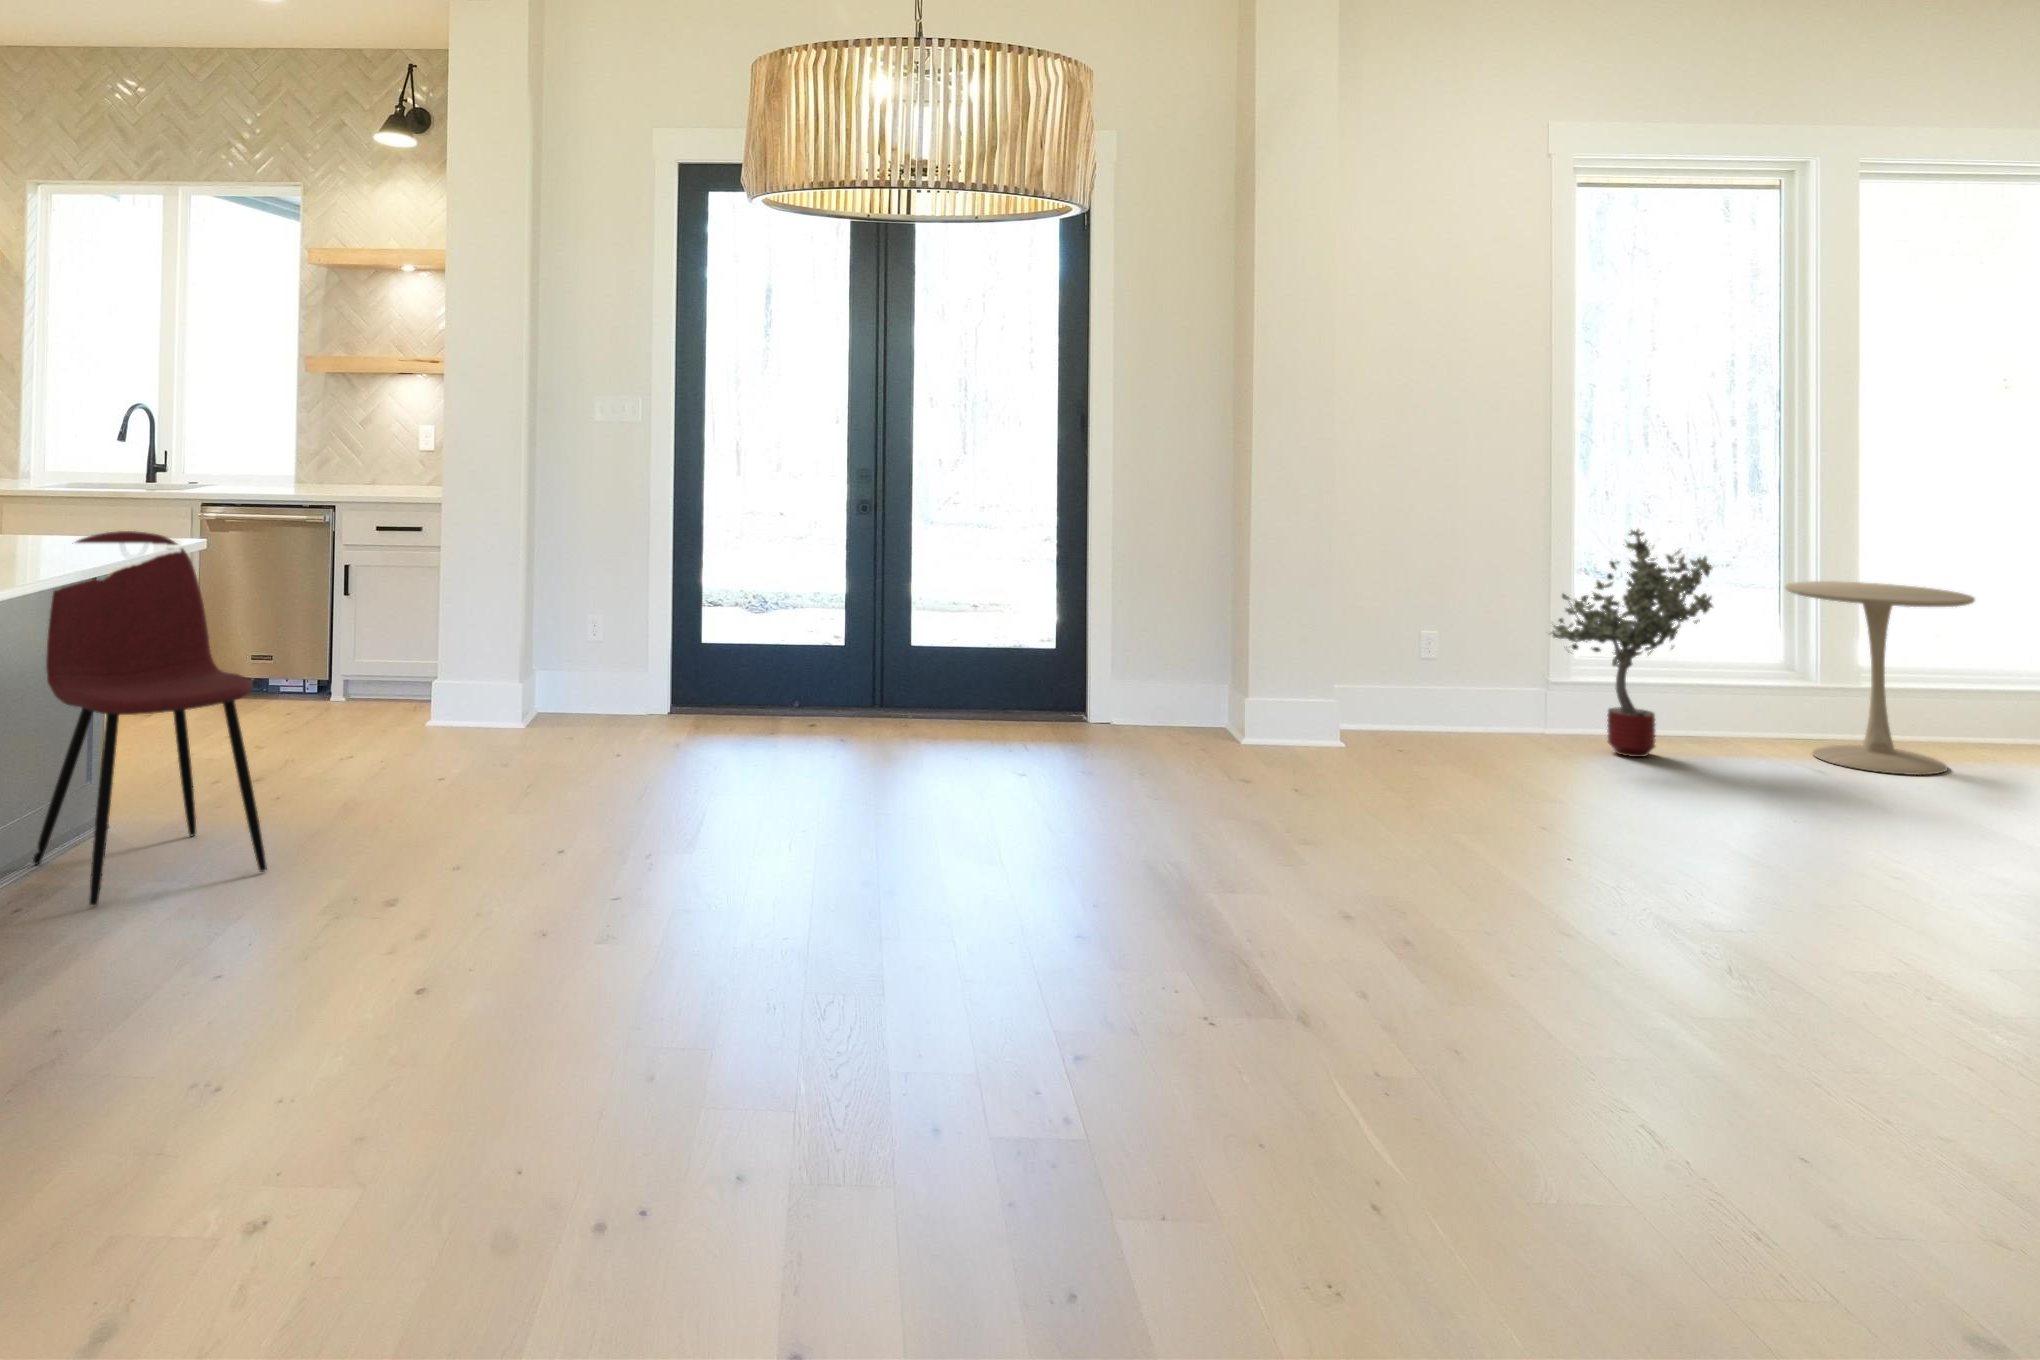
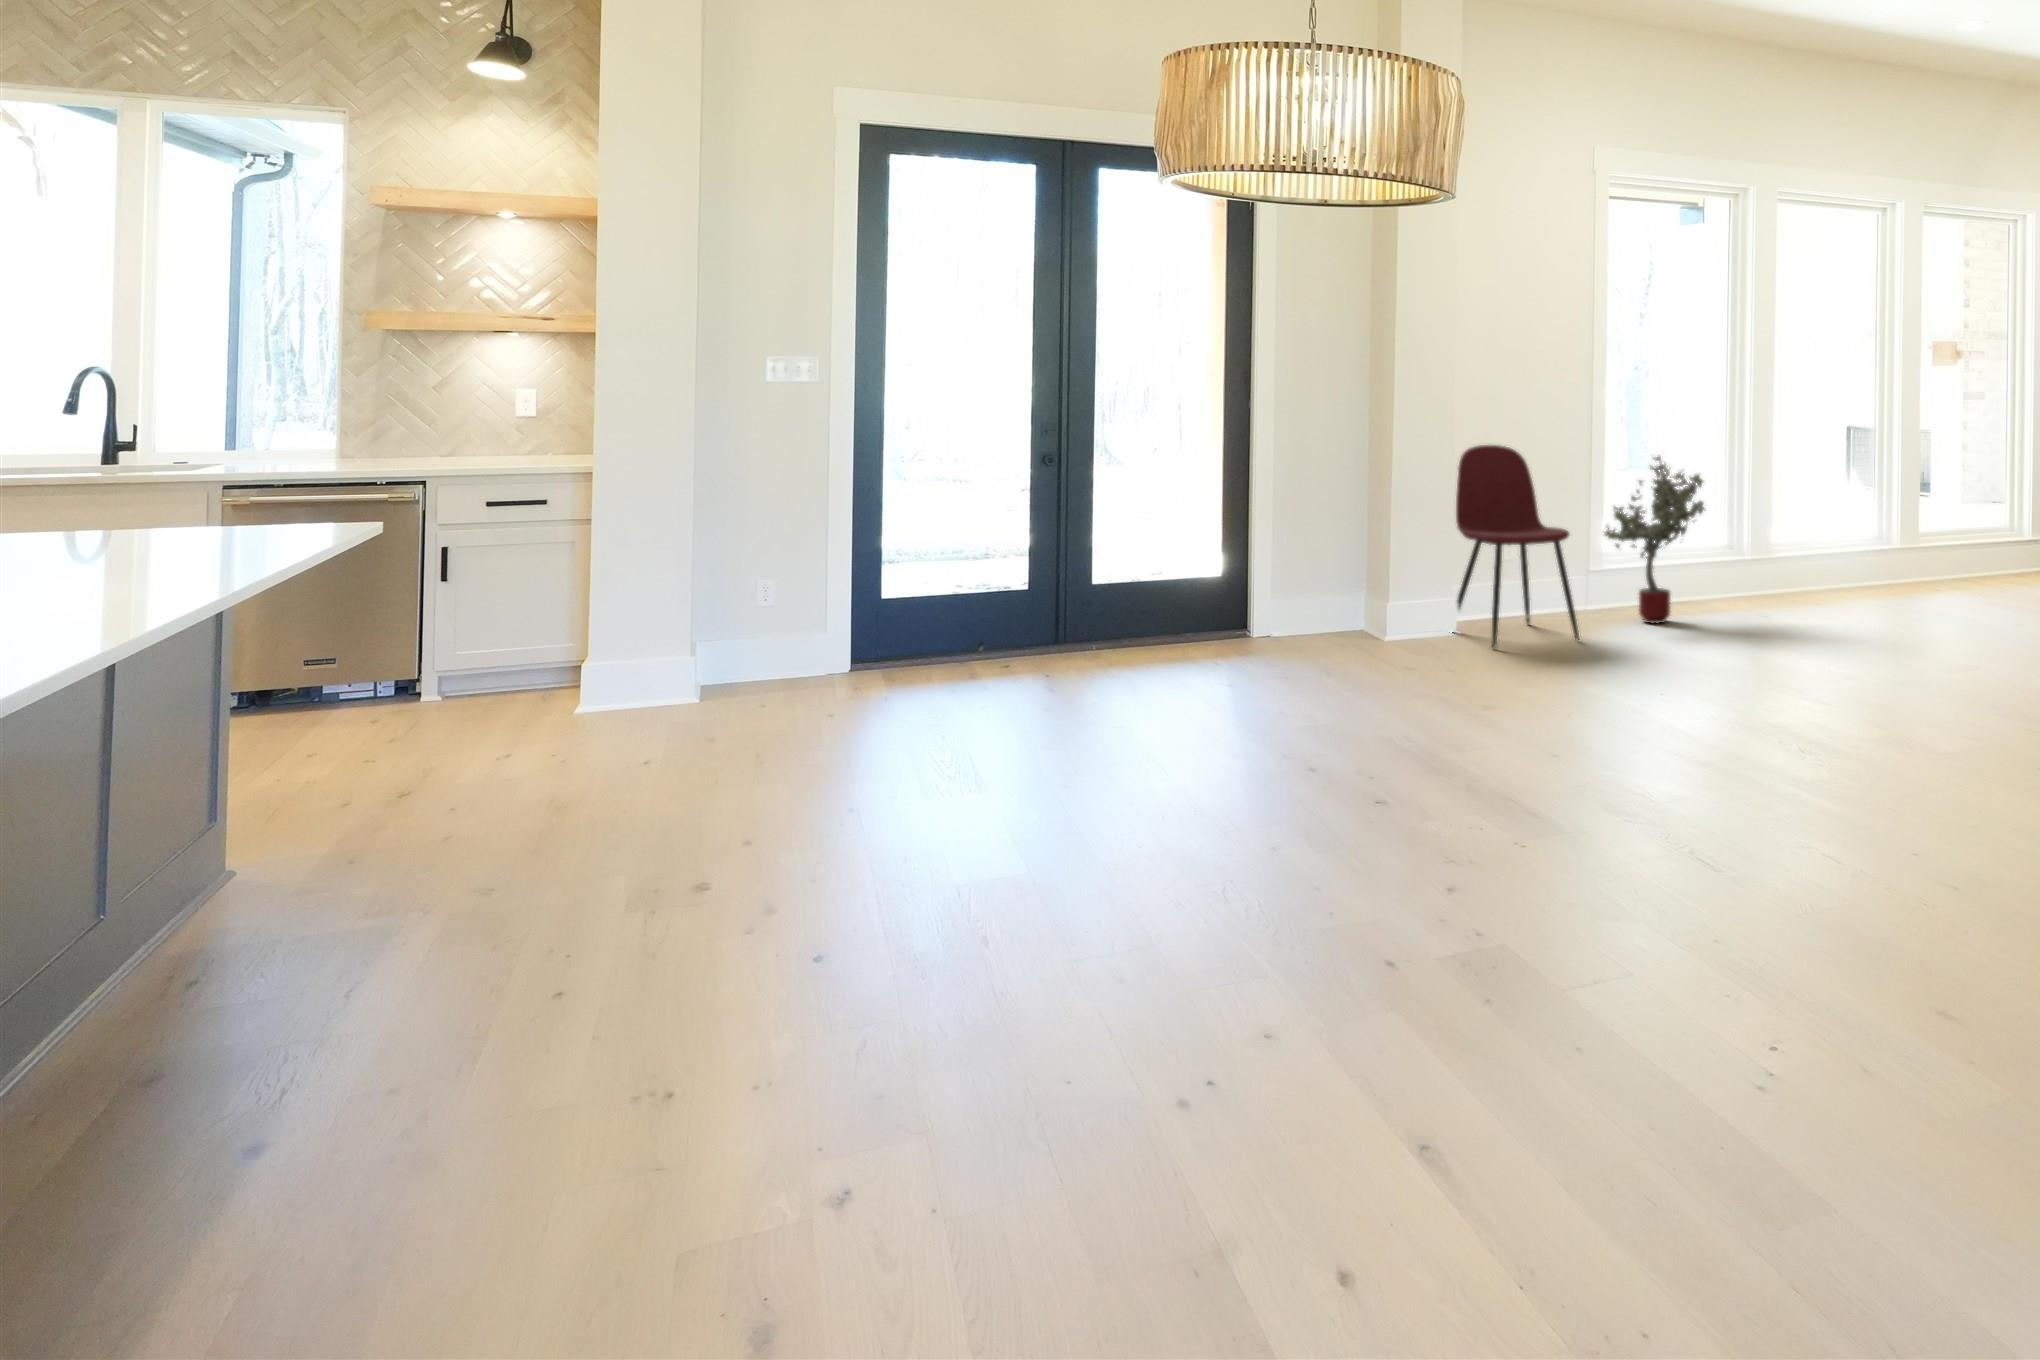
dining chair: present [33,531,267,906] -> present [1456,445,1579,648]
side table: present [1785,581,1975,775] -> none [1743,488,1856,618]

